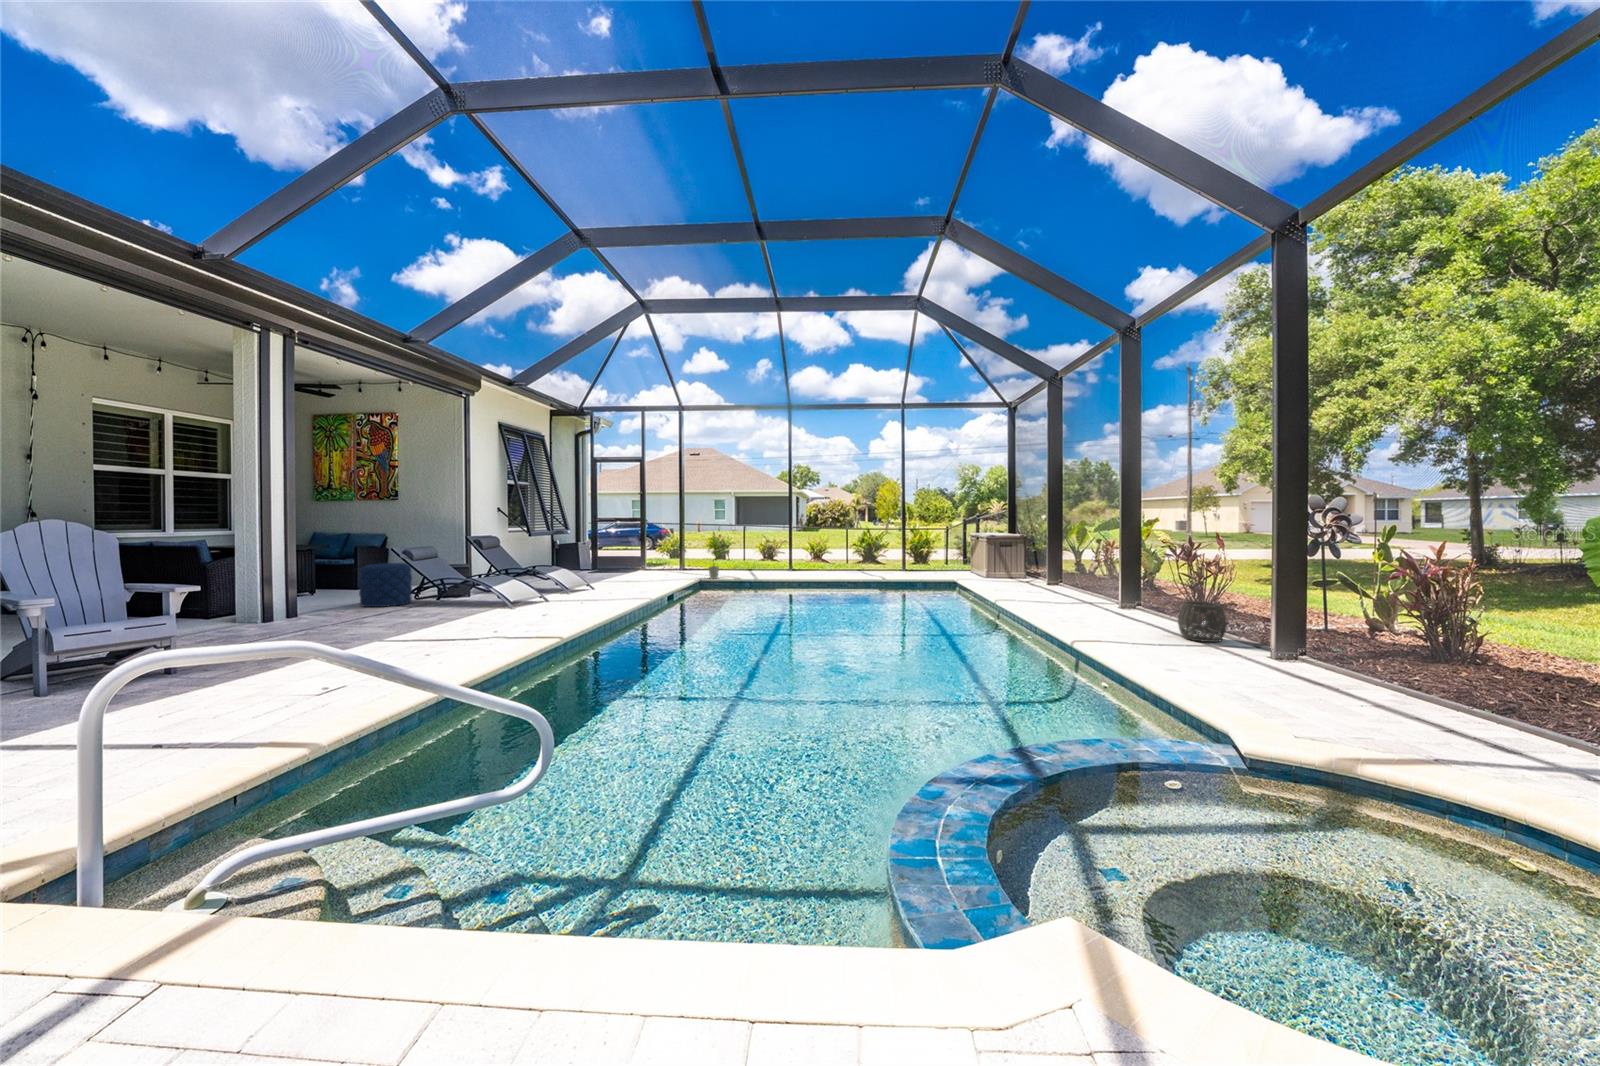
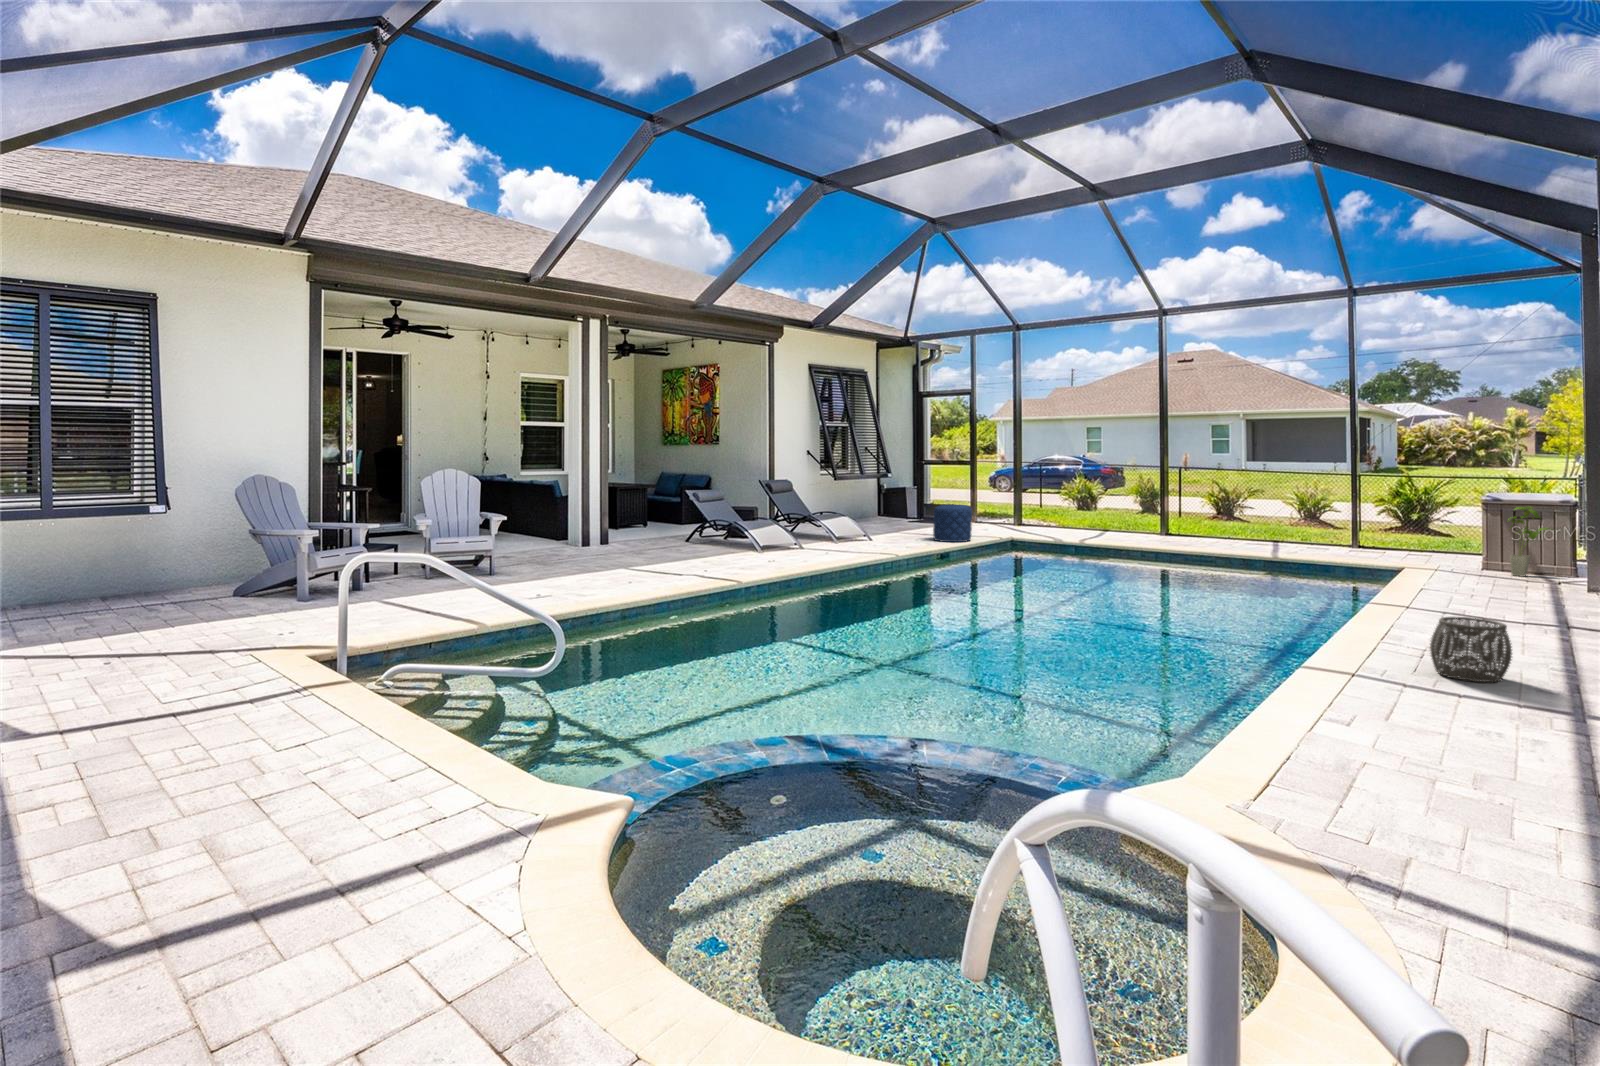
house plant: present [709,538,722,579] -> present [1510,506,1549,577]
pouf: present [359,563,412,607] -> present [933,505,972,542]

